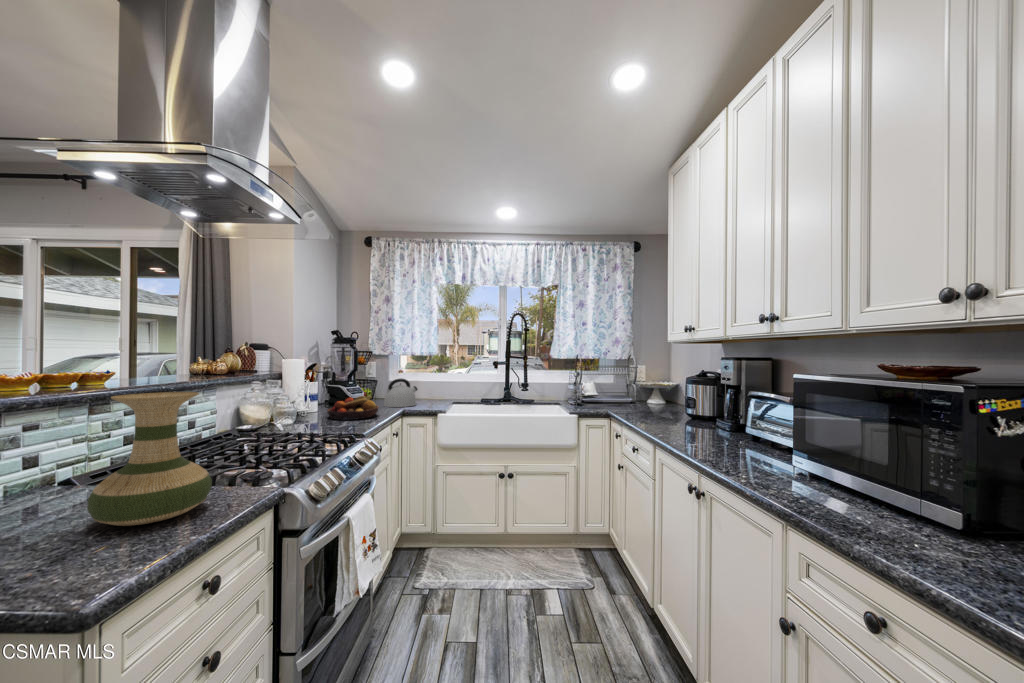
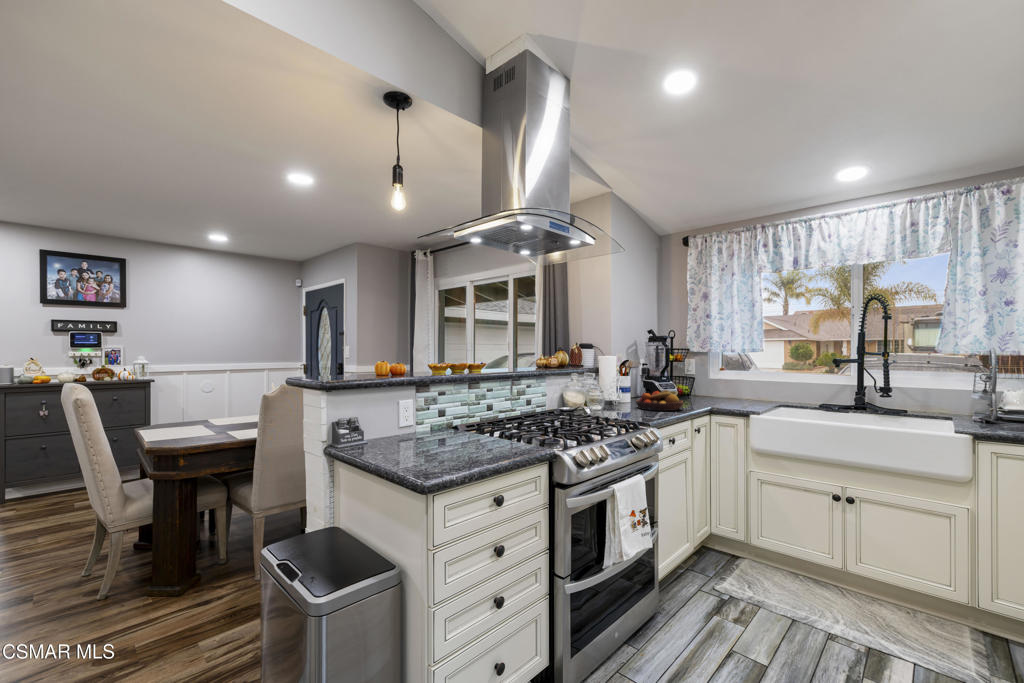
kettle: present [384,378,417,407] -> none [697,378,735,407]
vase: present [87,392,212,526] -> none [475,365,529,438]

